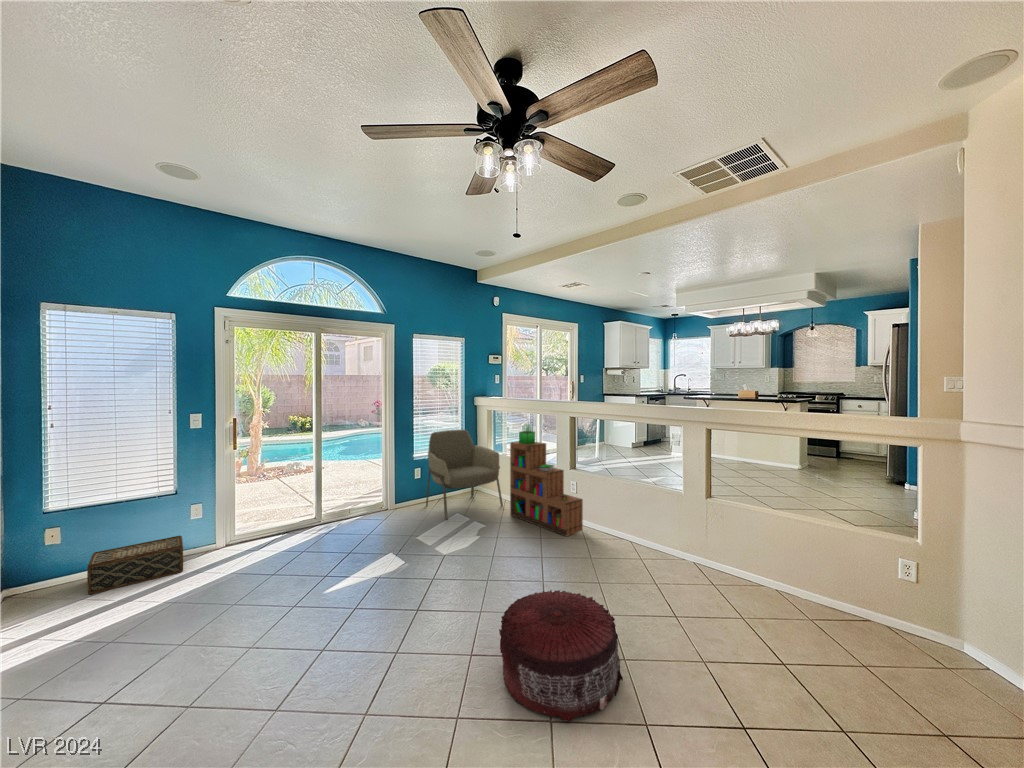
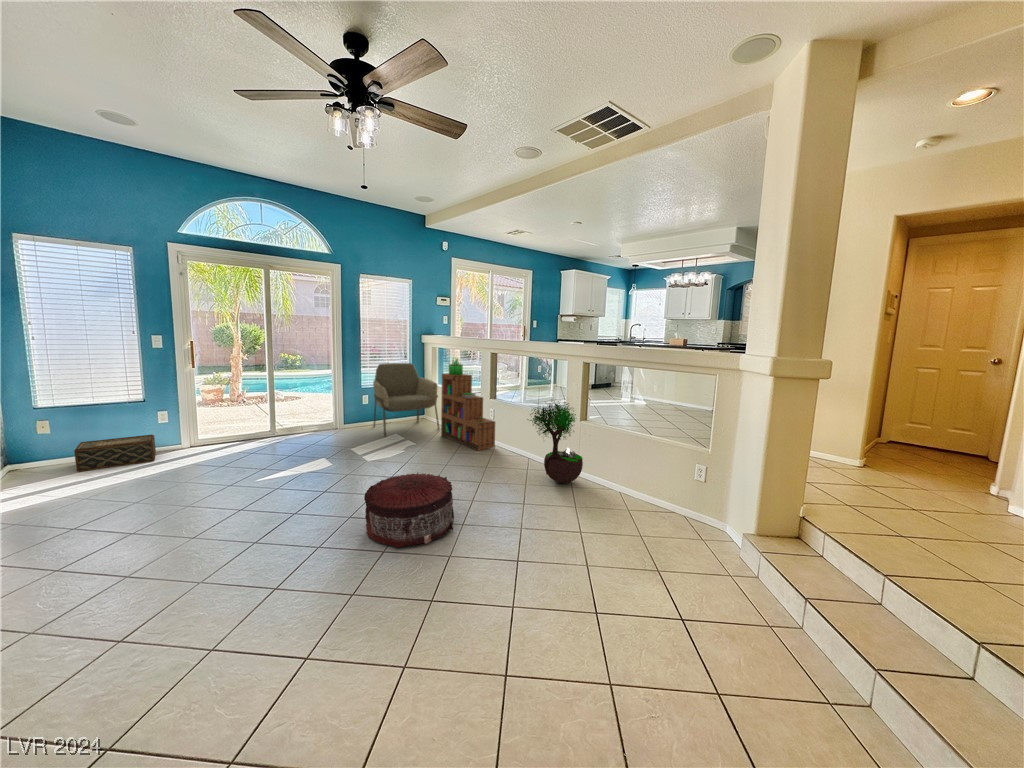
potted tree: none [655,472,727,585] -> present [527,401,583,483]

